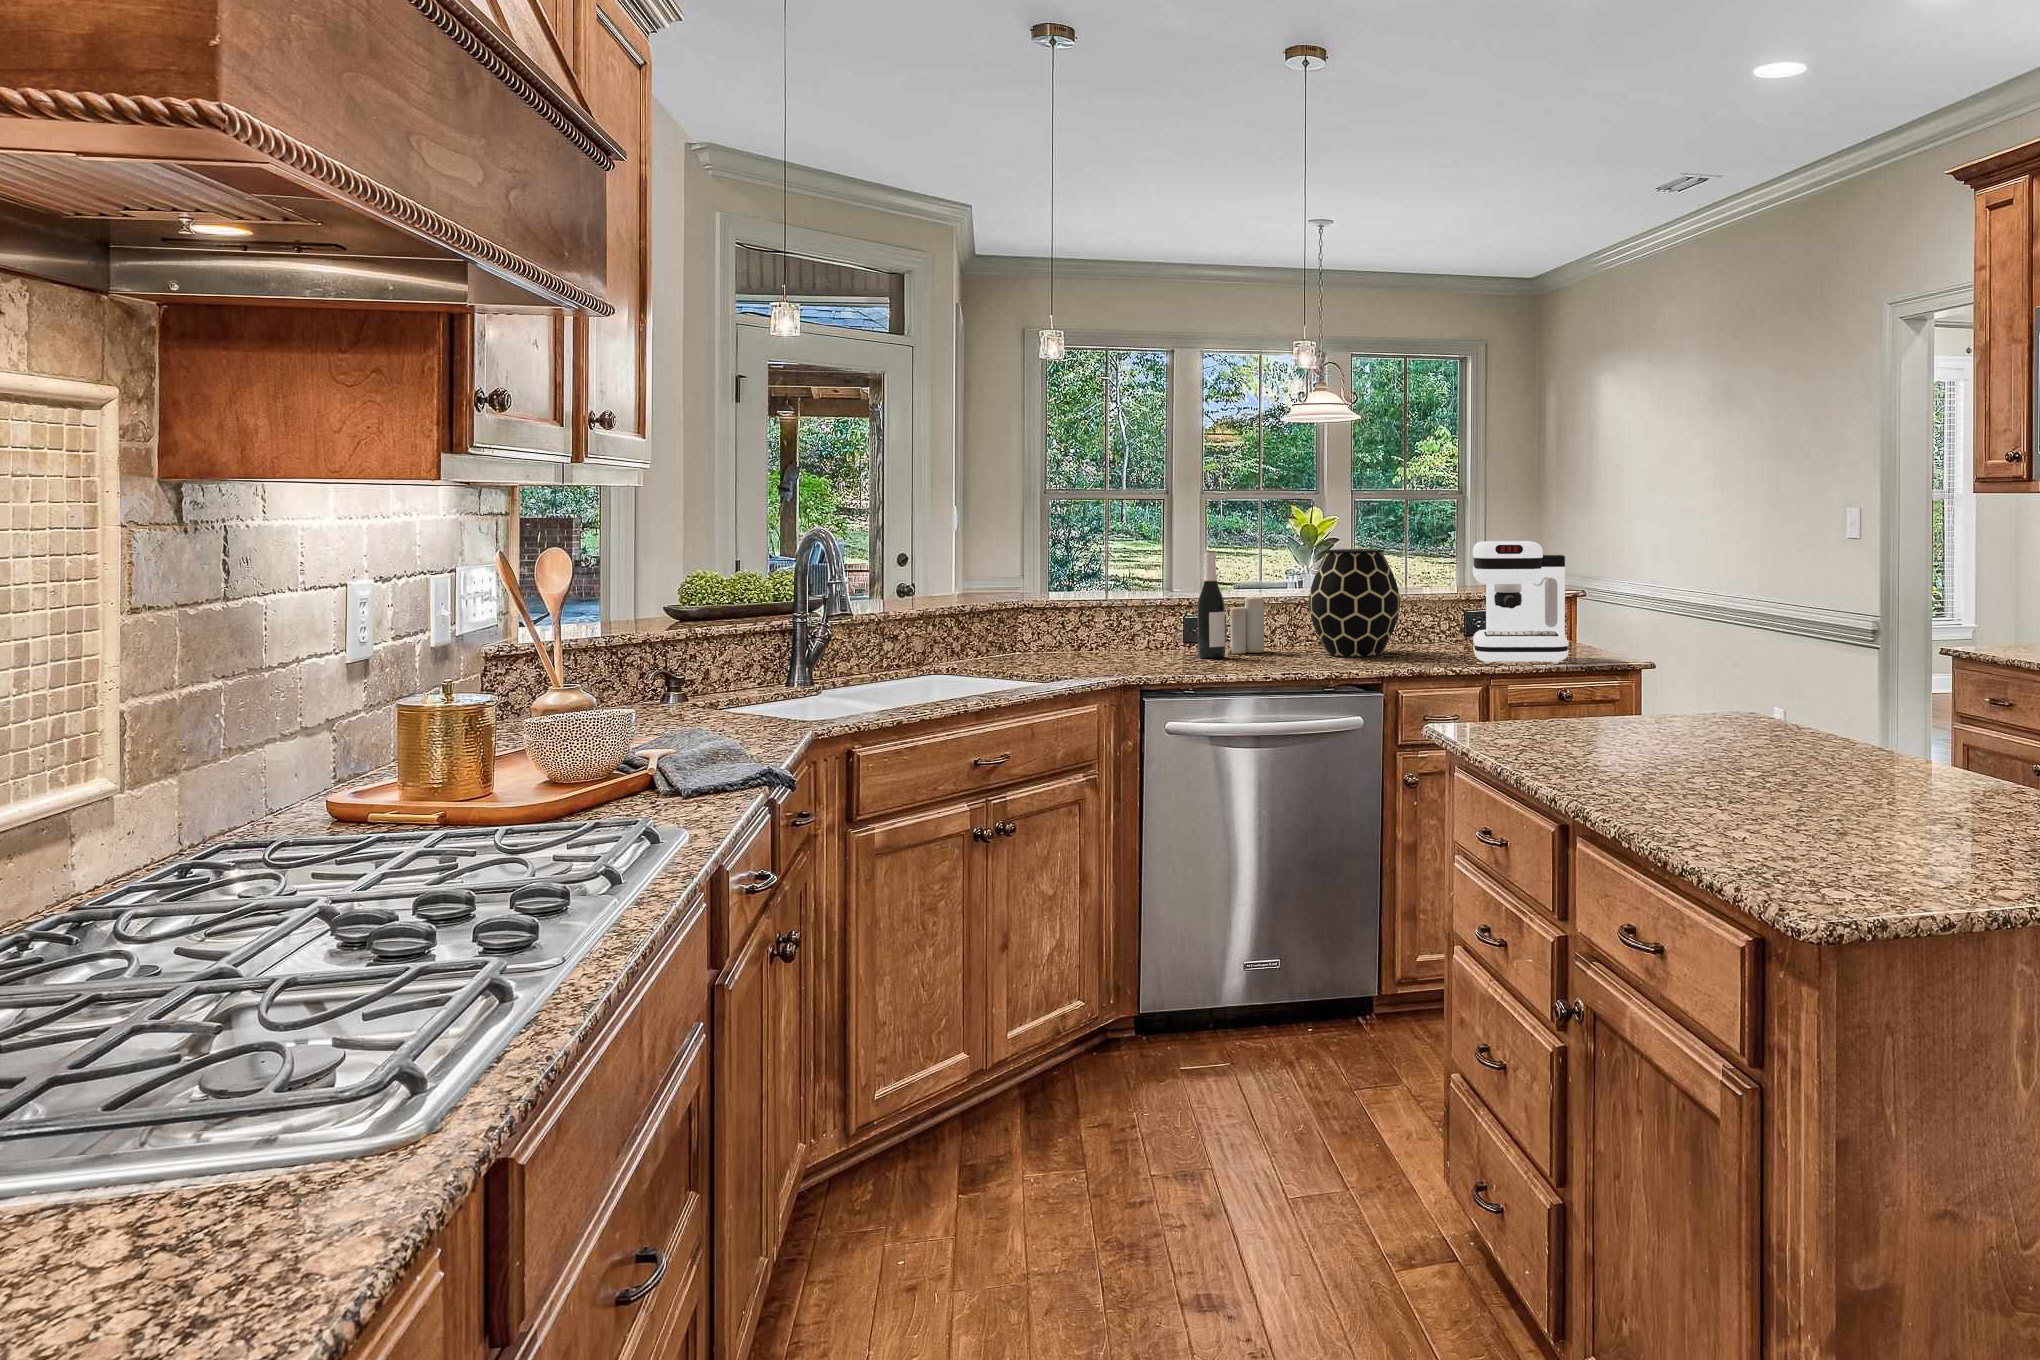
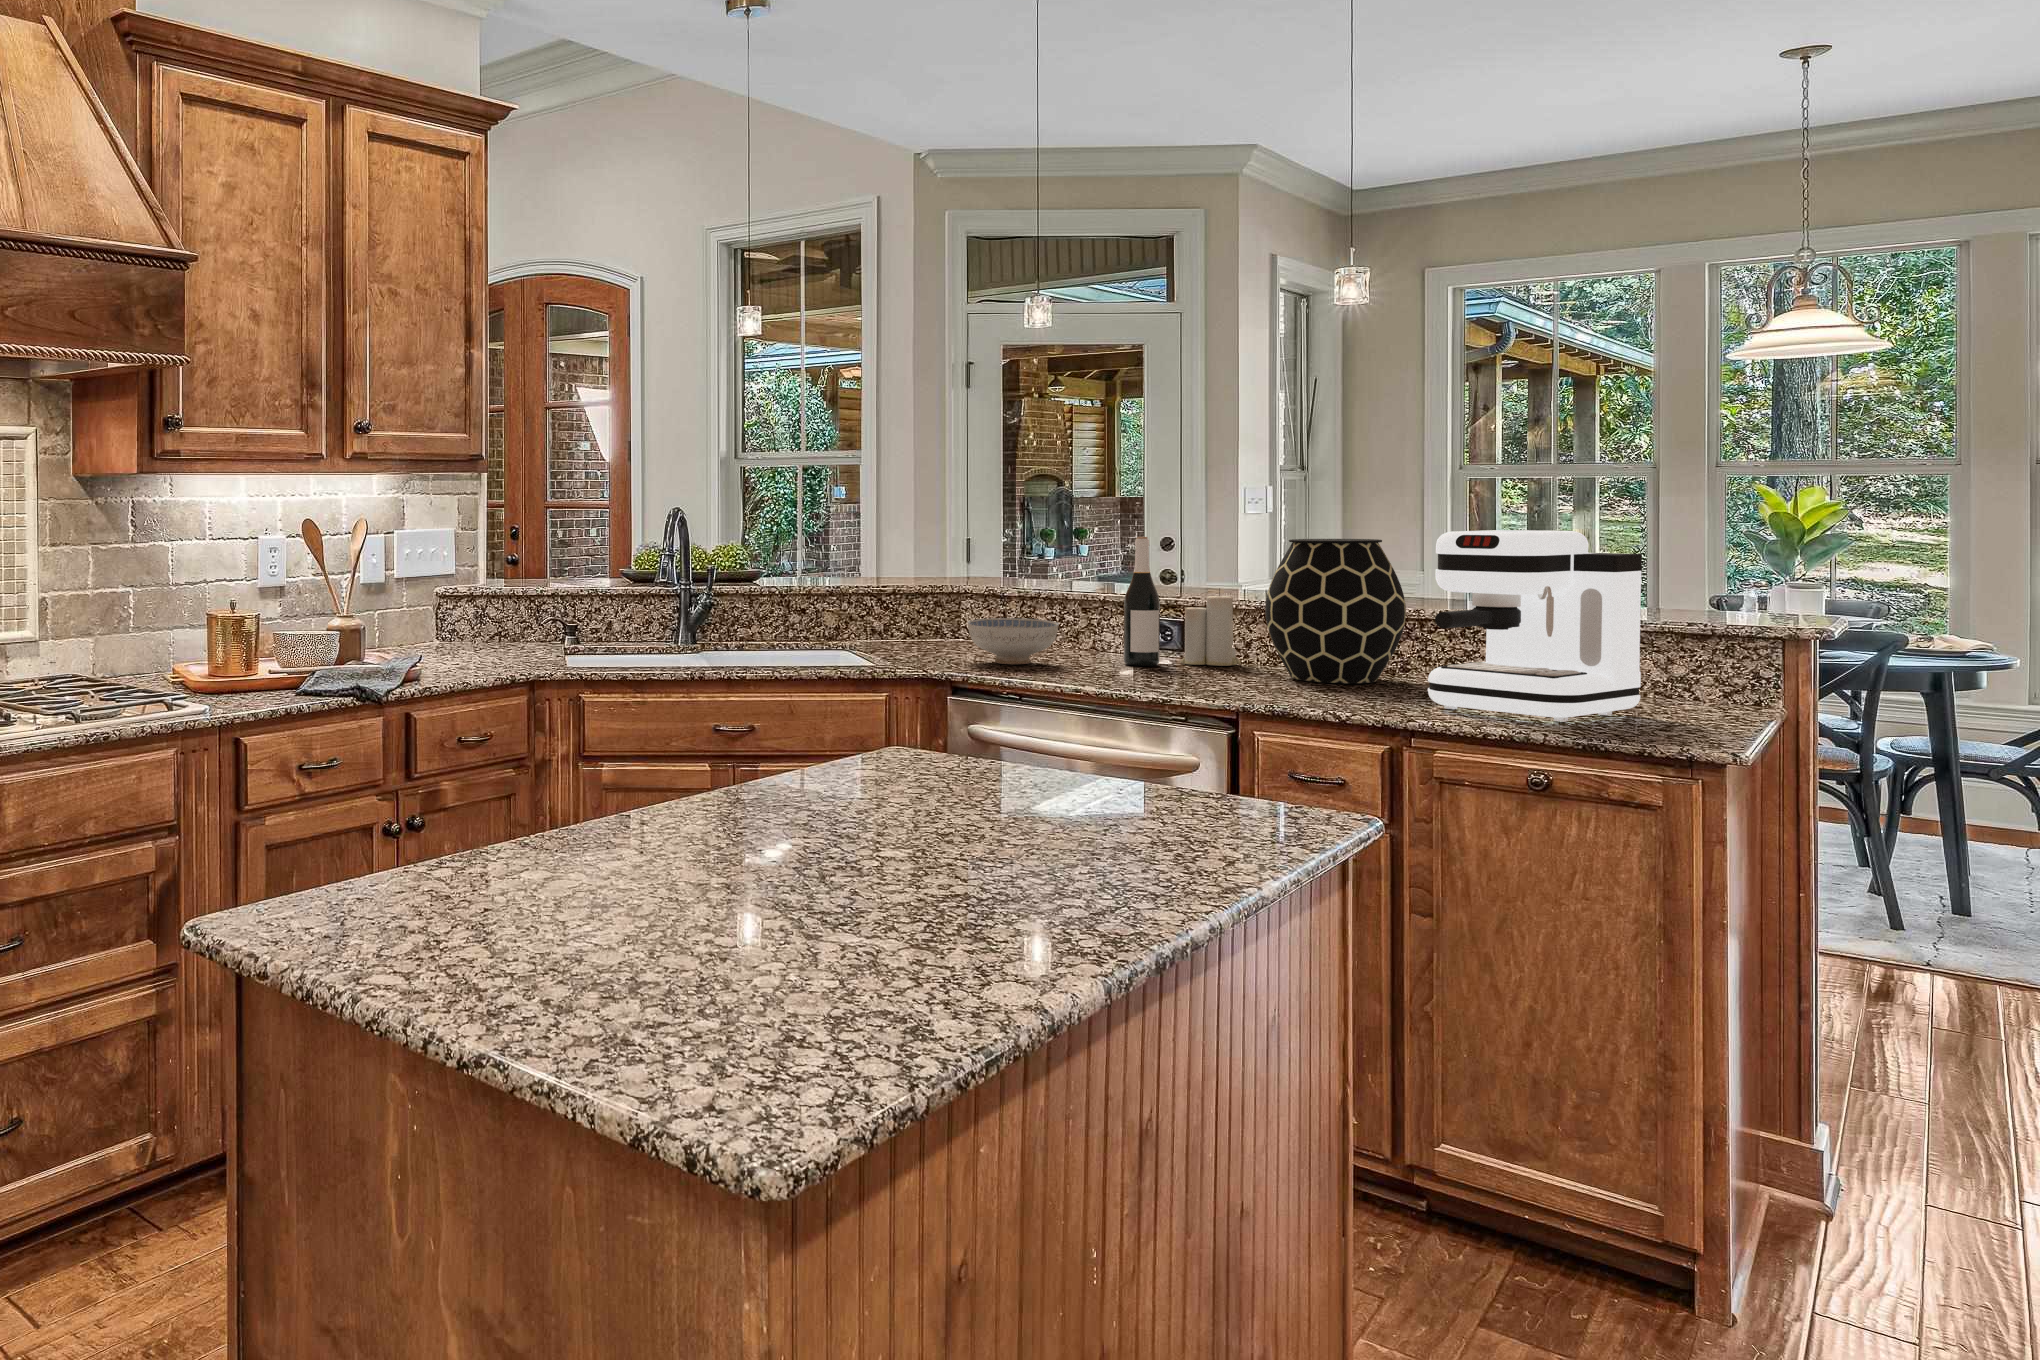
ceramic bowl: none [1092,626,1170,668] -> present [968,618,1059,664]

